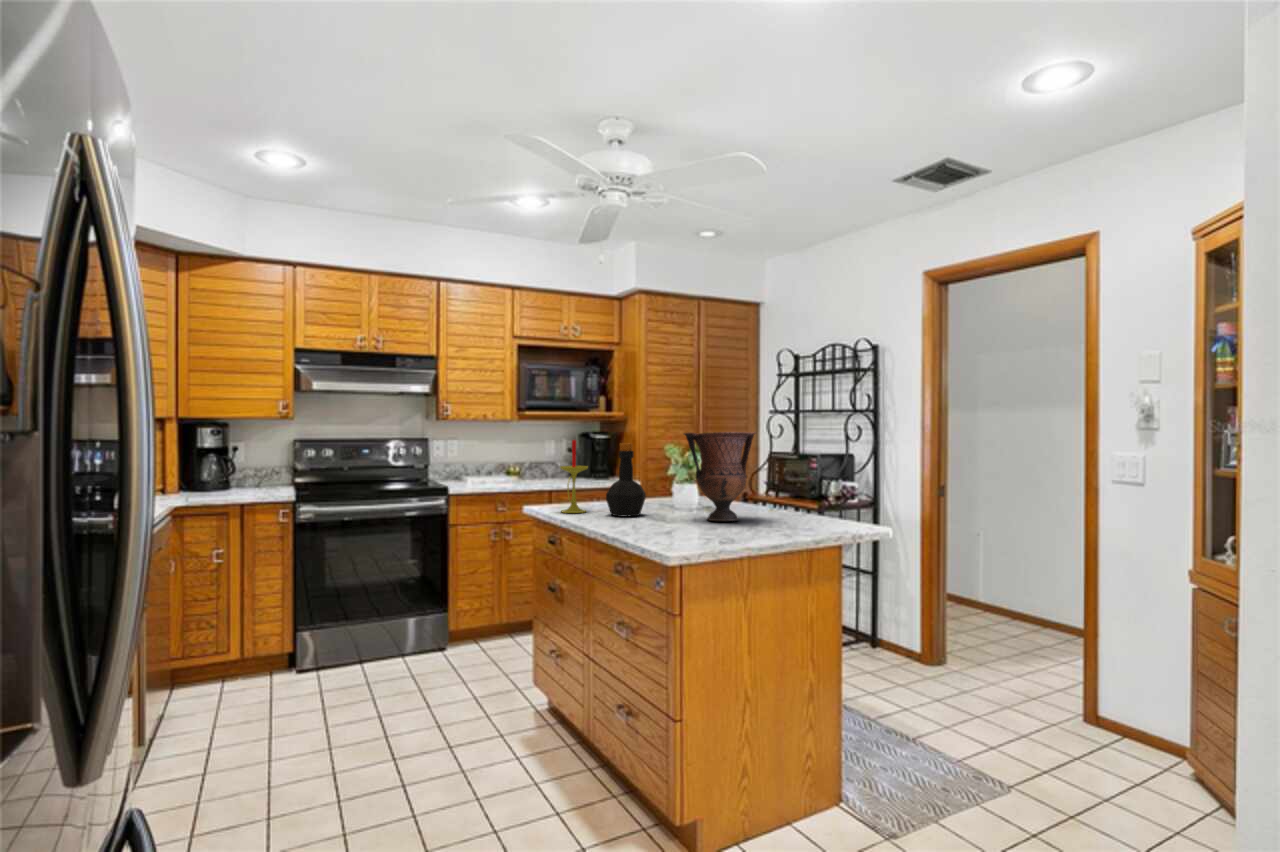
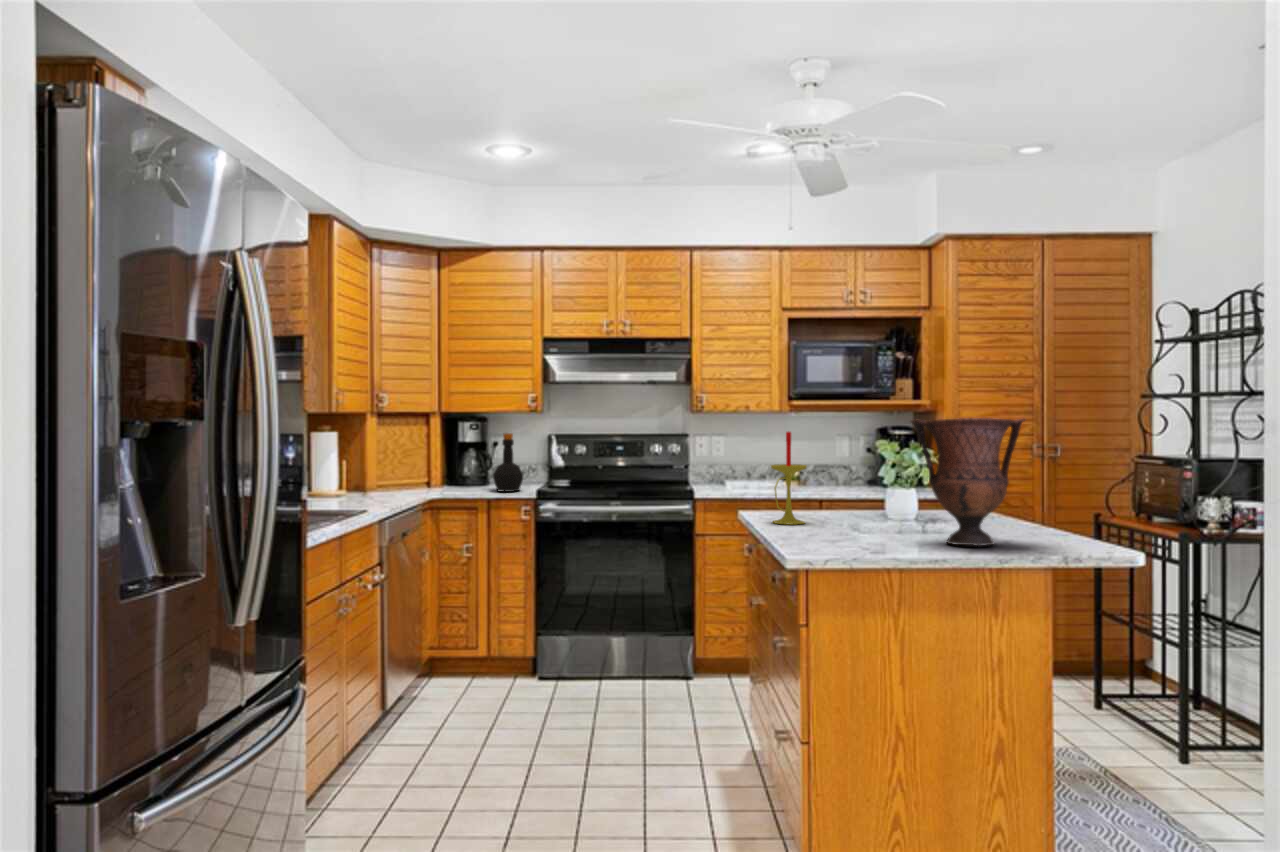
bottle: present [606,443,646,517] -> present [493,433,523,492]

